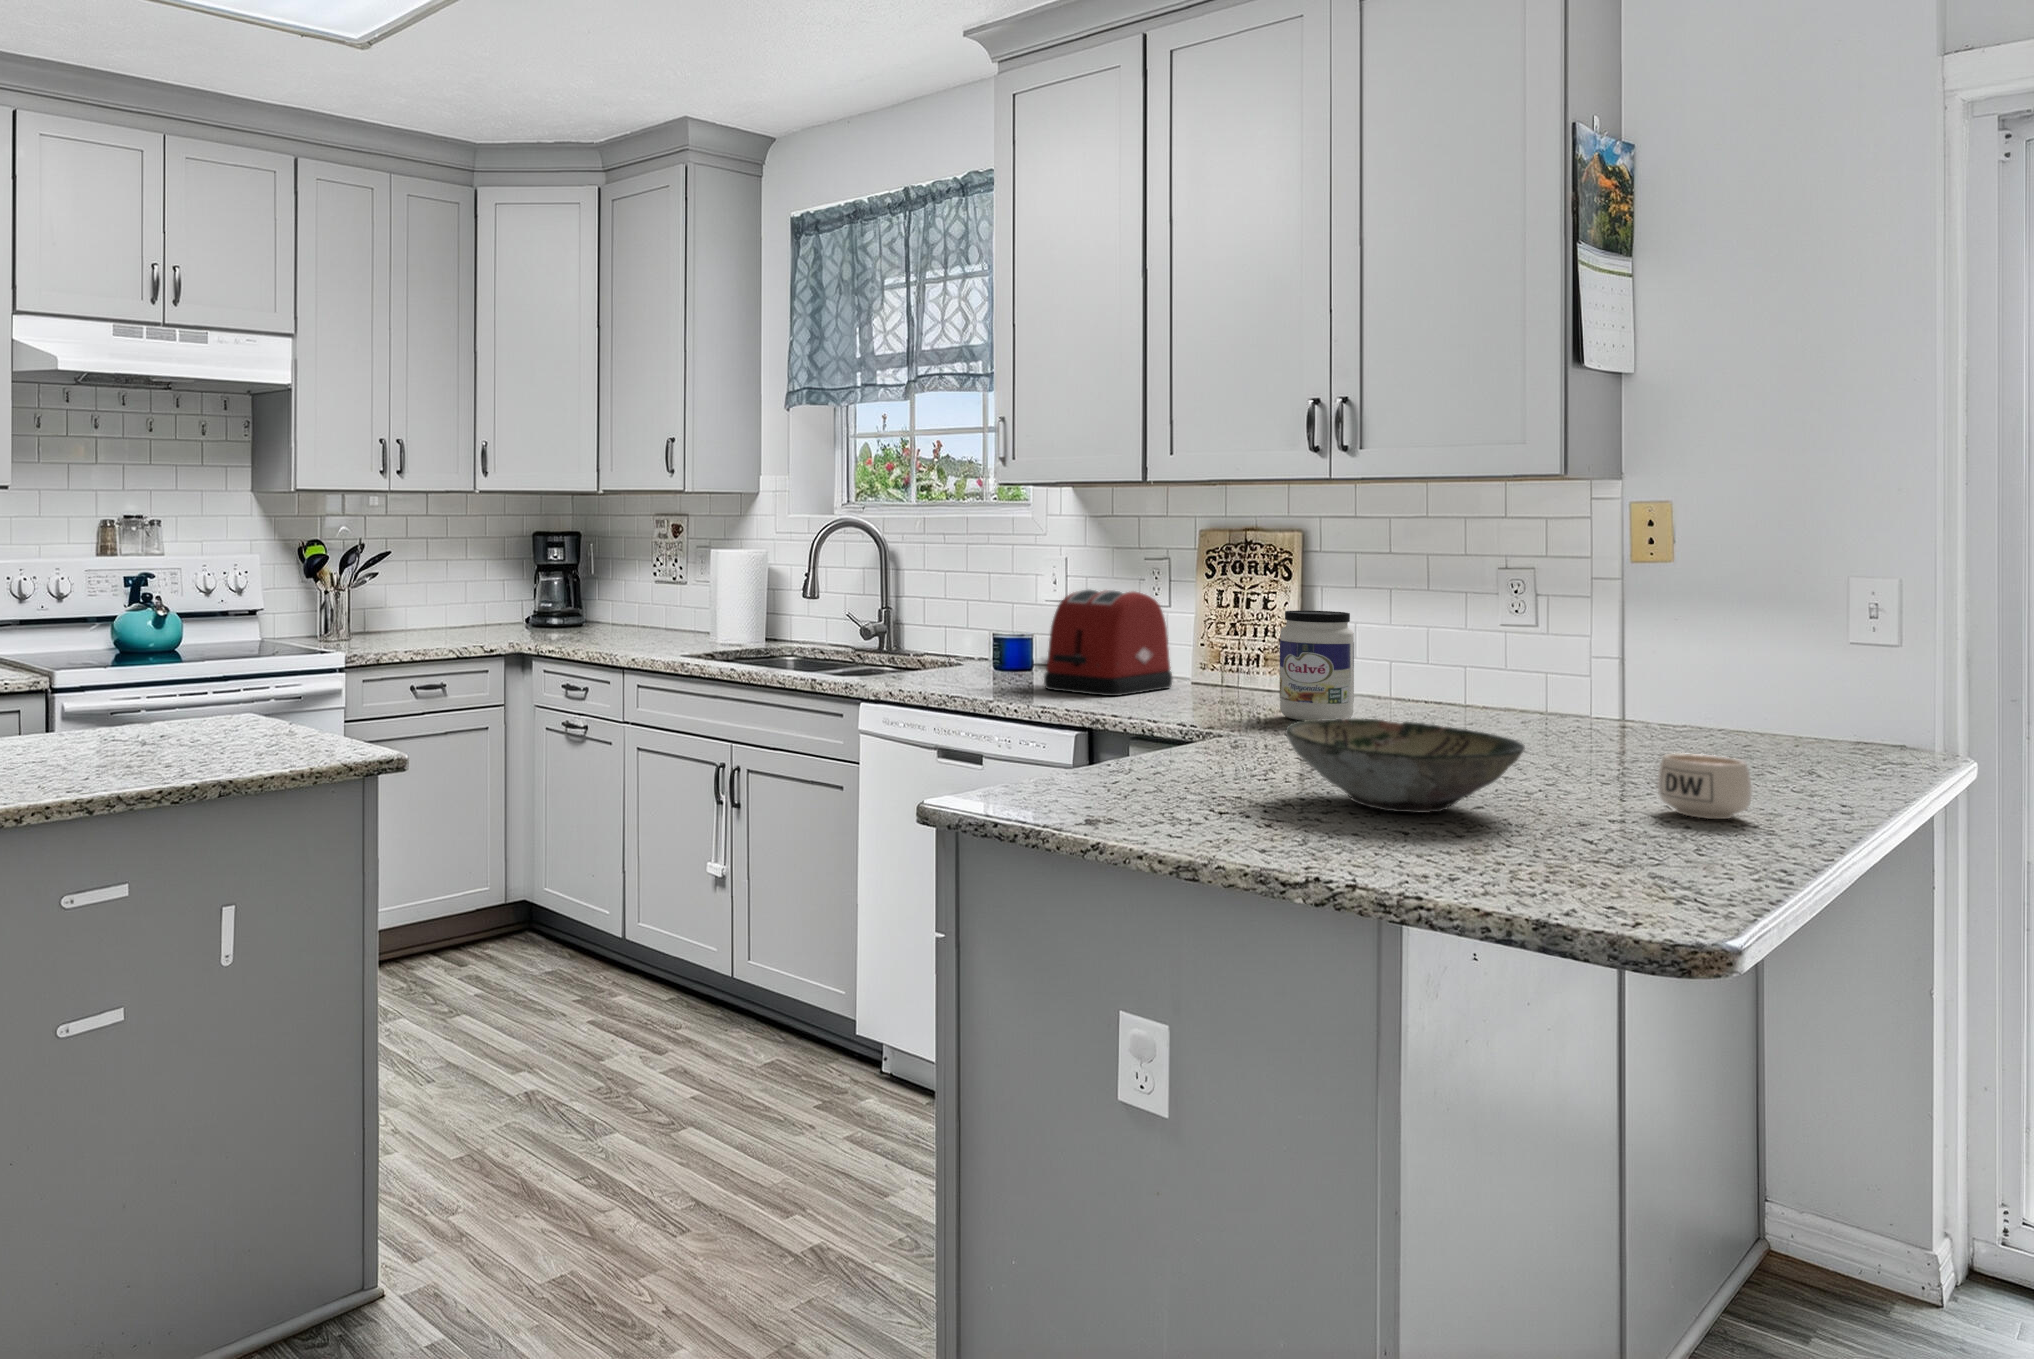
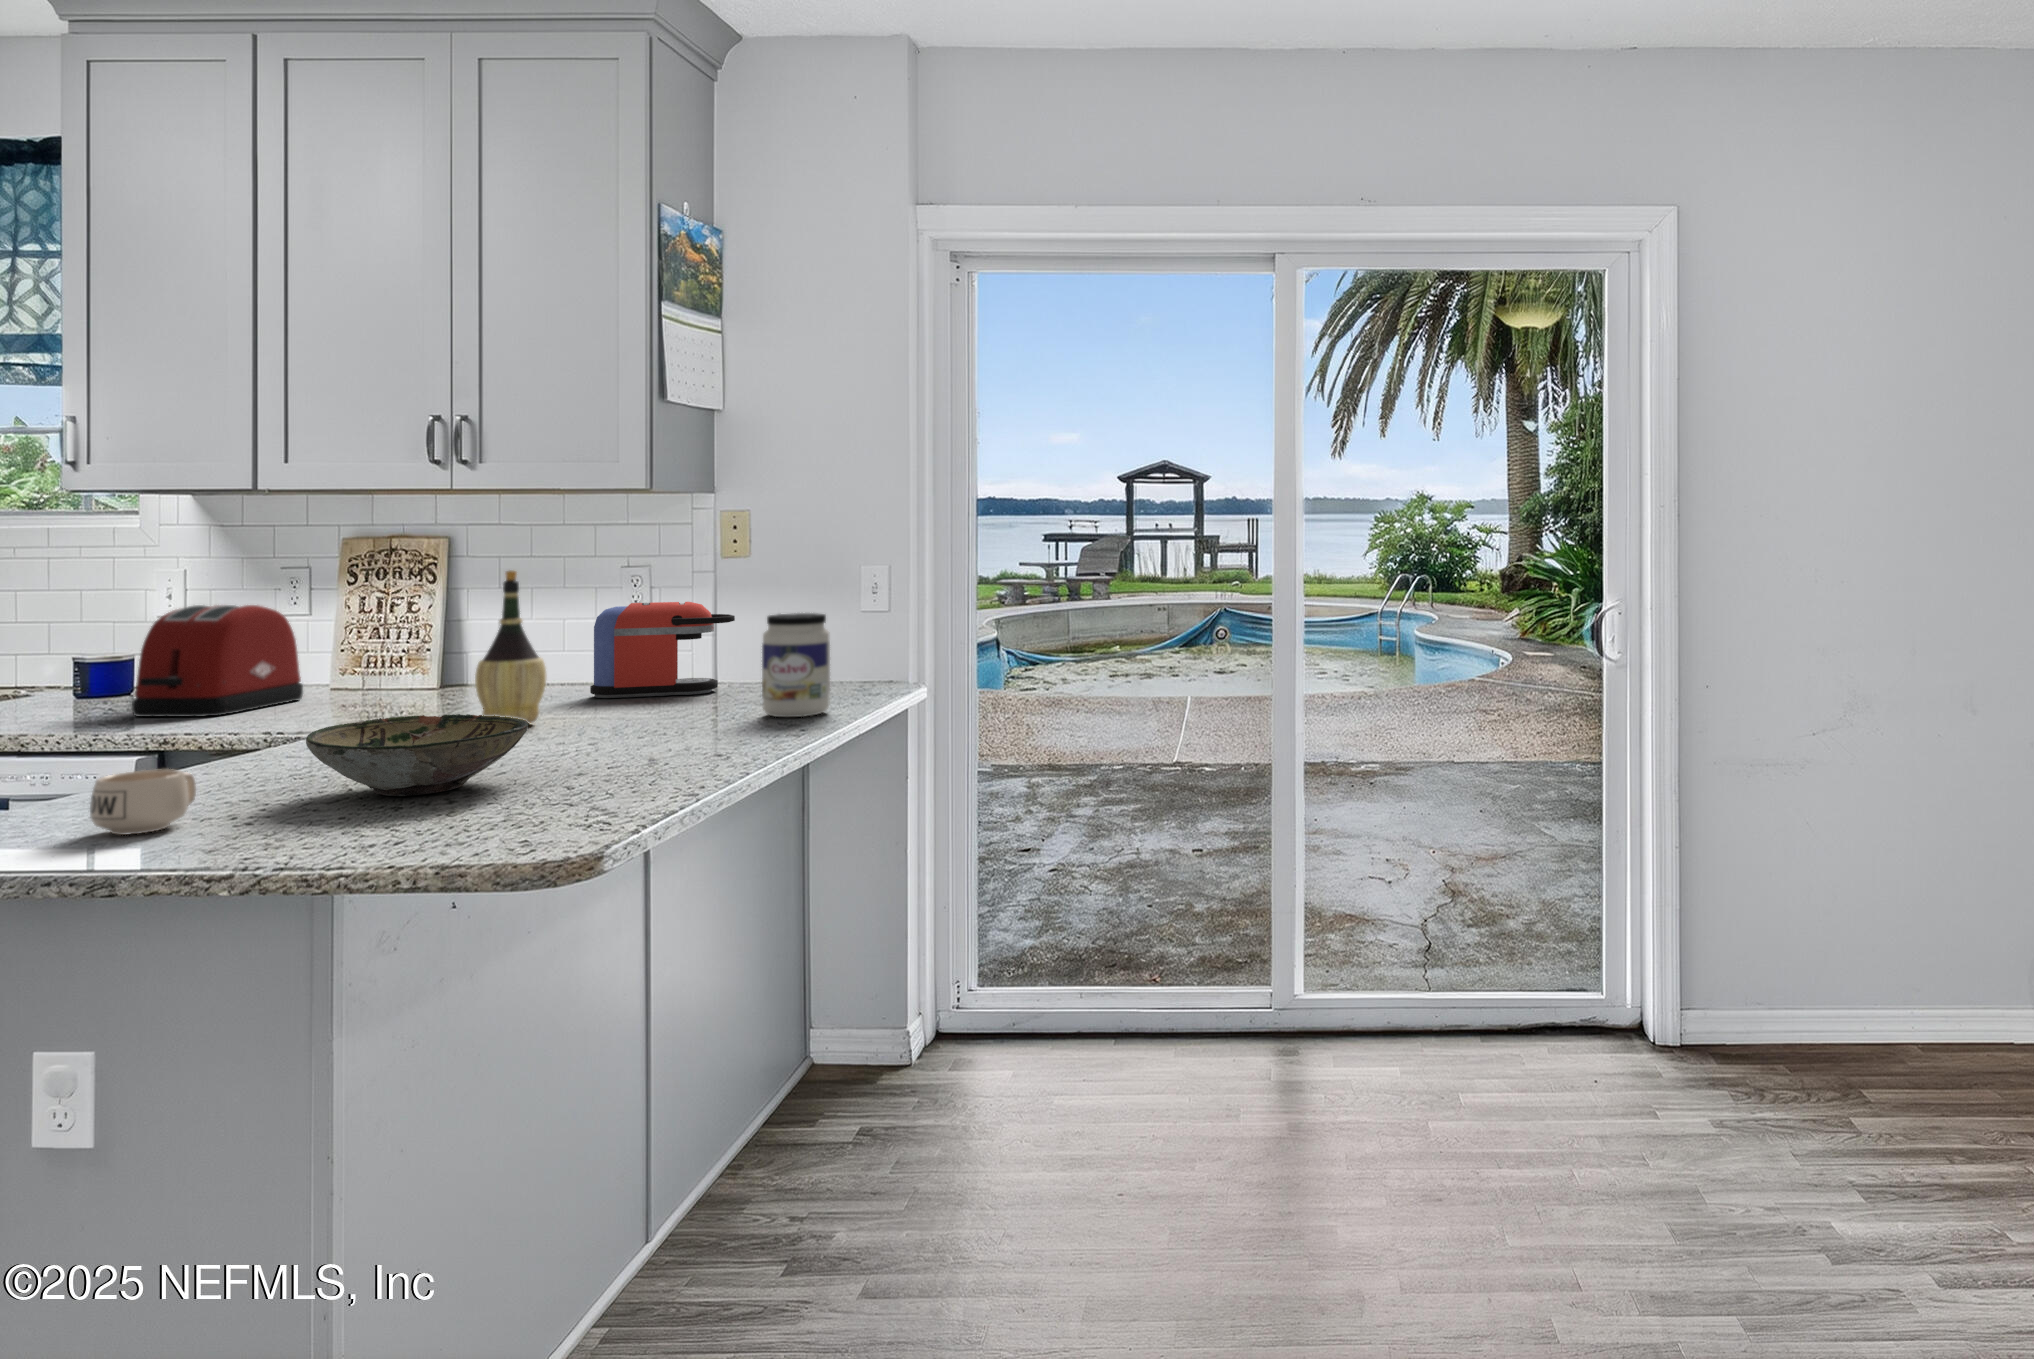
wine bottle: none [1379,563,1457,741] -> present [475,570,546,723]
jar: present [1280,610,1354,721] -> present [762,613,830,717]
coffee maker: none [1472,610,1655,726] -> present [590,602,735,698]
mug: present [1657,753,1752,819] -> present [90,769,196,835]

